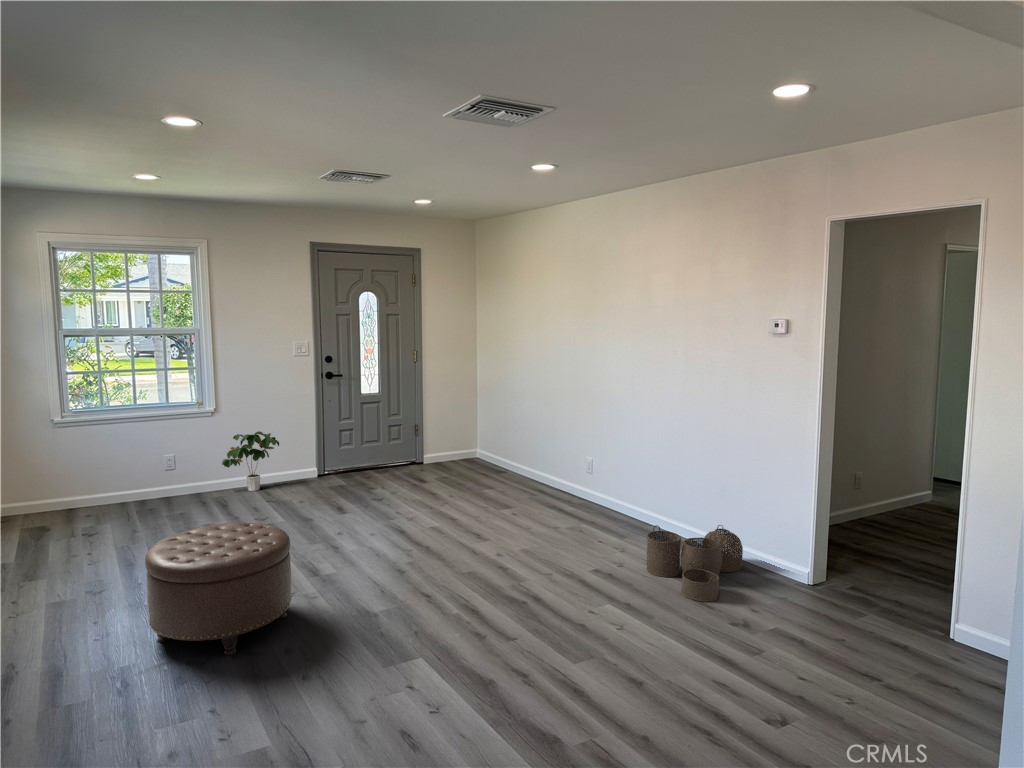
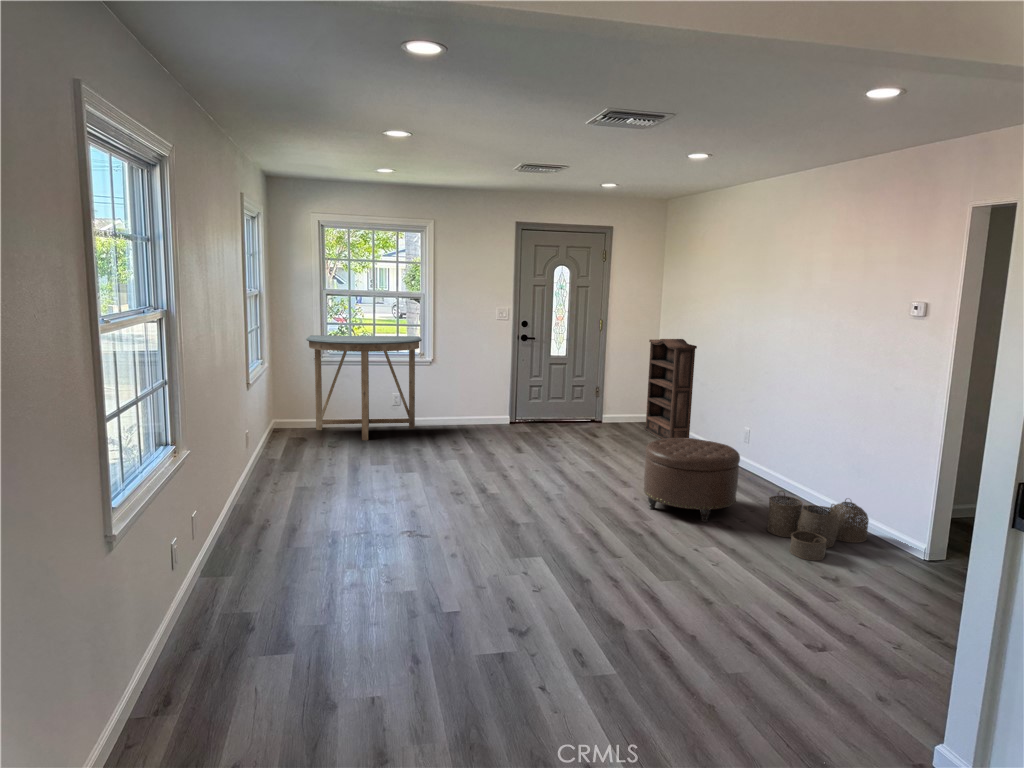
bookshelf: none [469,367,522,480] -> present [644,339,697,439]
console table: none [36,382,203,521] -> present [306,335,422,440]
potted plant: present [222,431,279,491] -> none [433,381,479,430]
ottoman: present [145,522,292,655] -> present [644,438,740,522]

